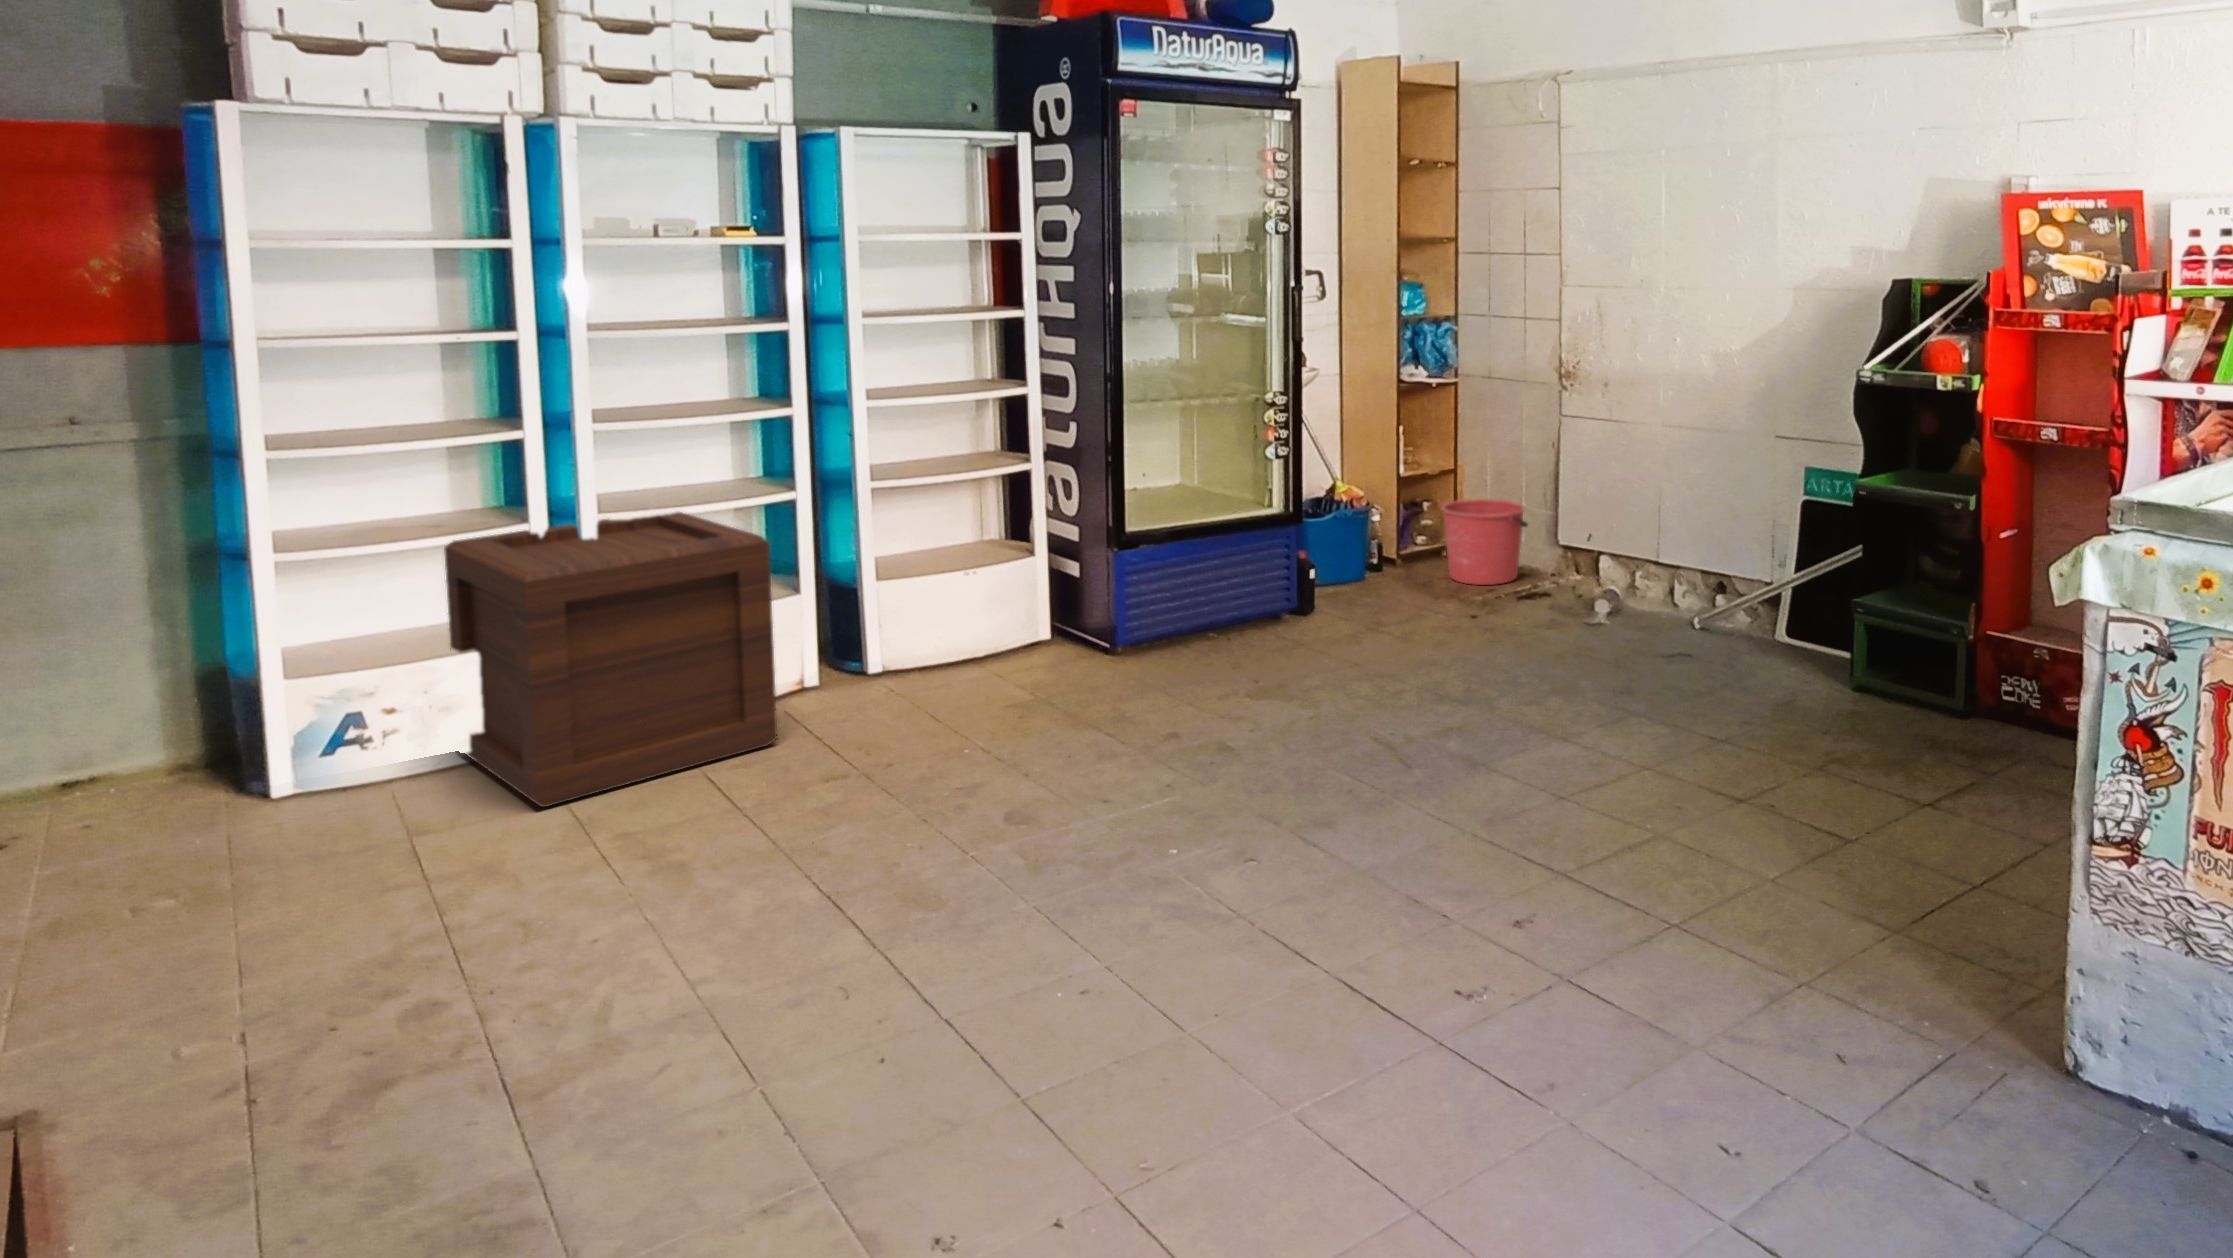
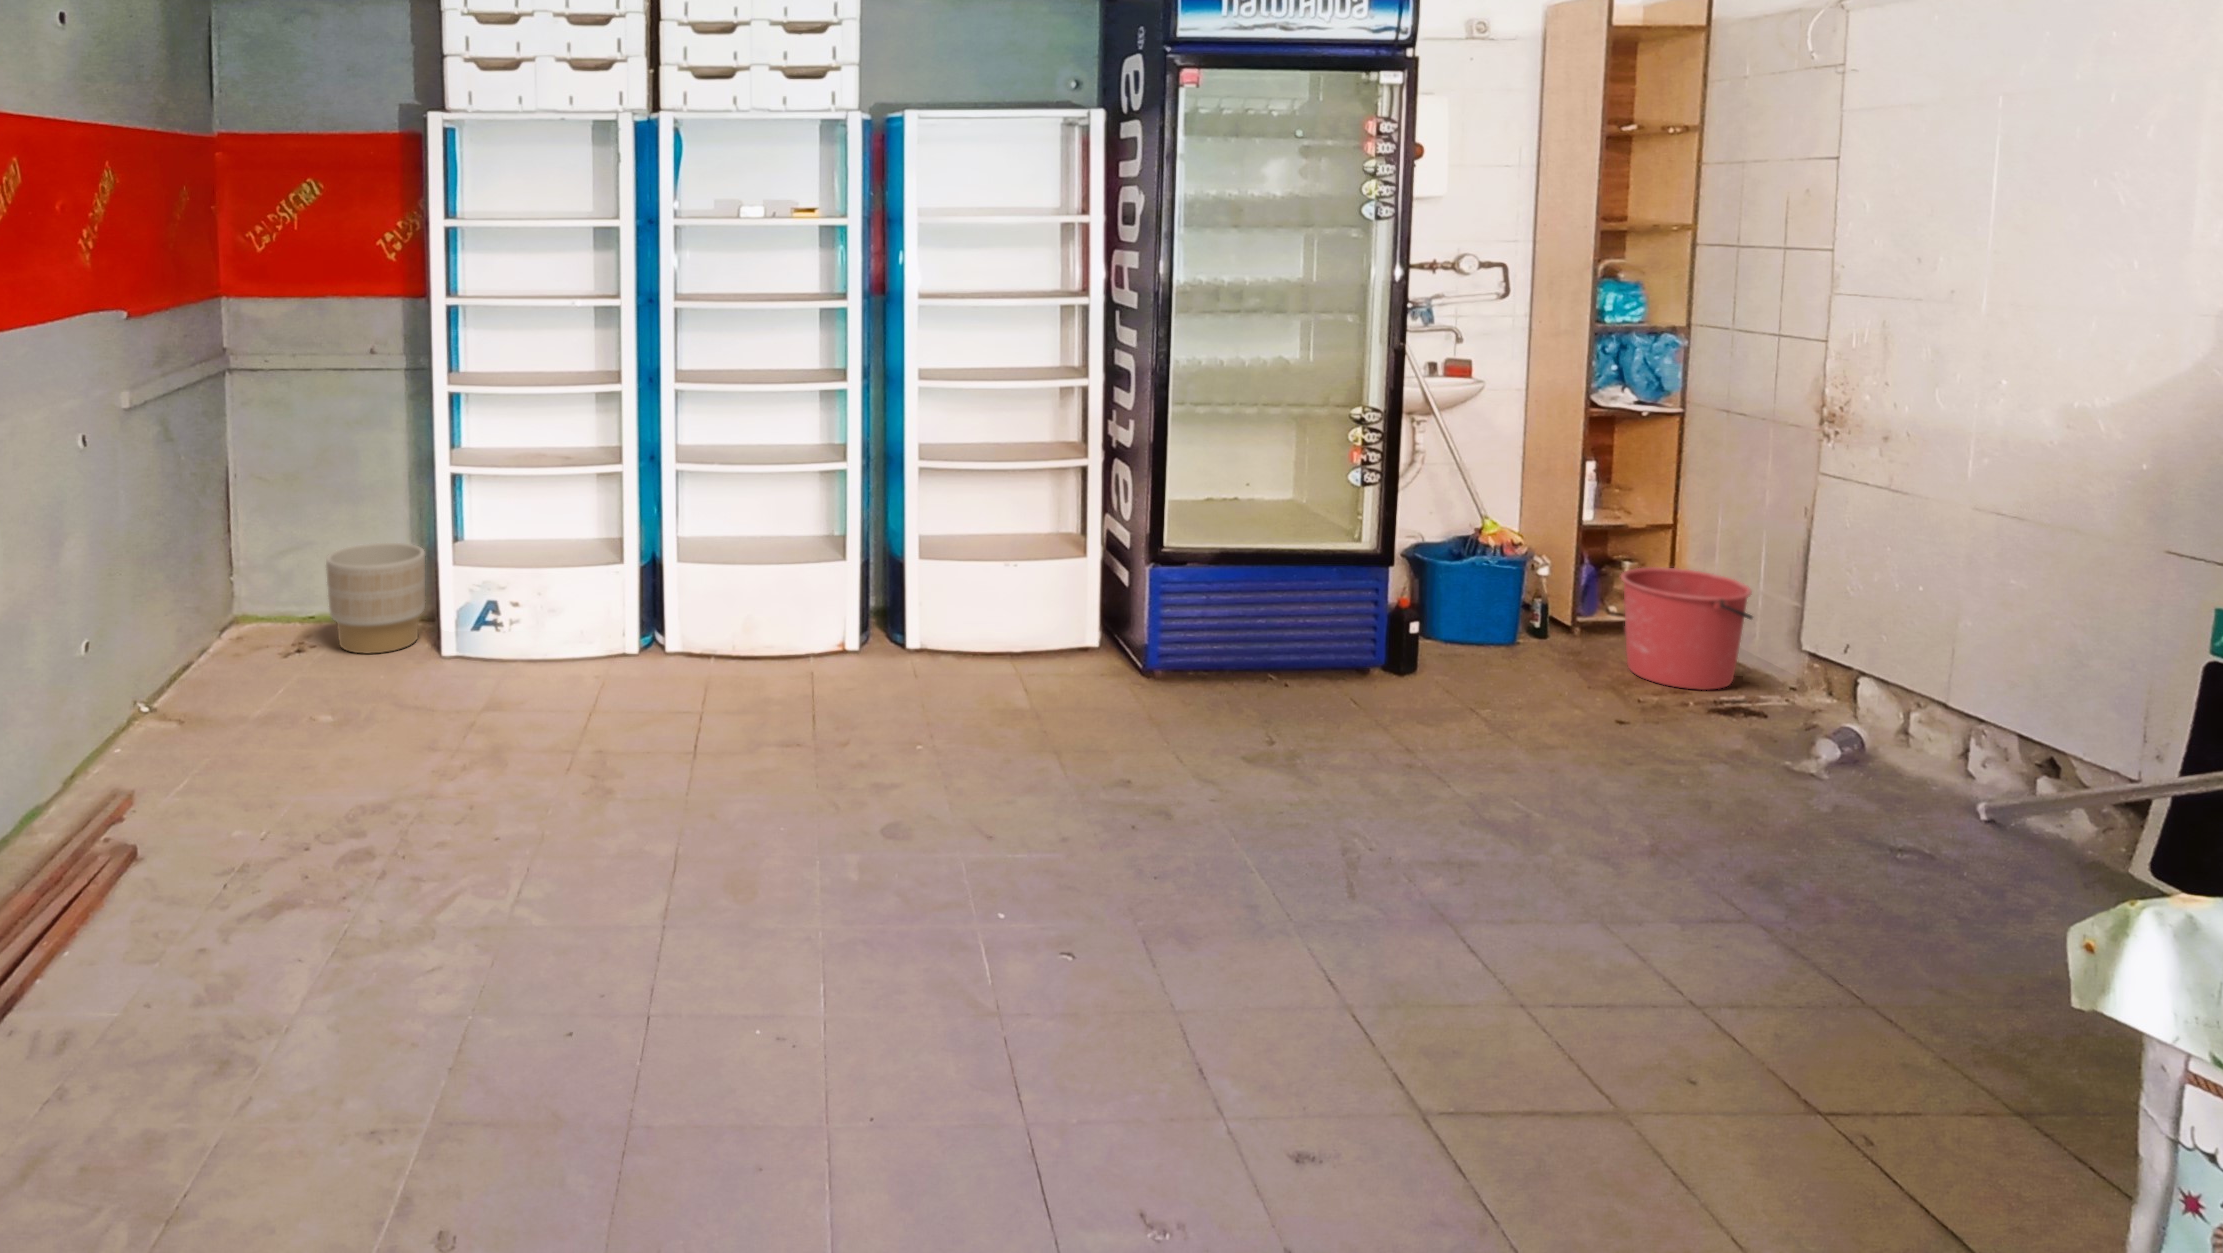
wooden crate: present [444,512,777,807] -> none [568,463,776,704]
planter: none [37,676,215,836] -> present [326,543,425,653]

